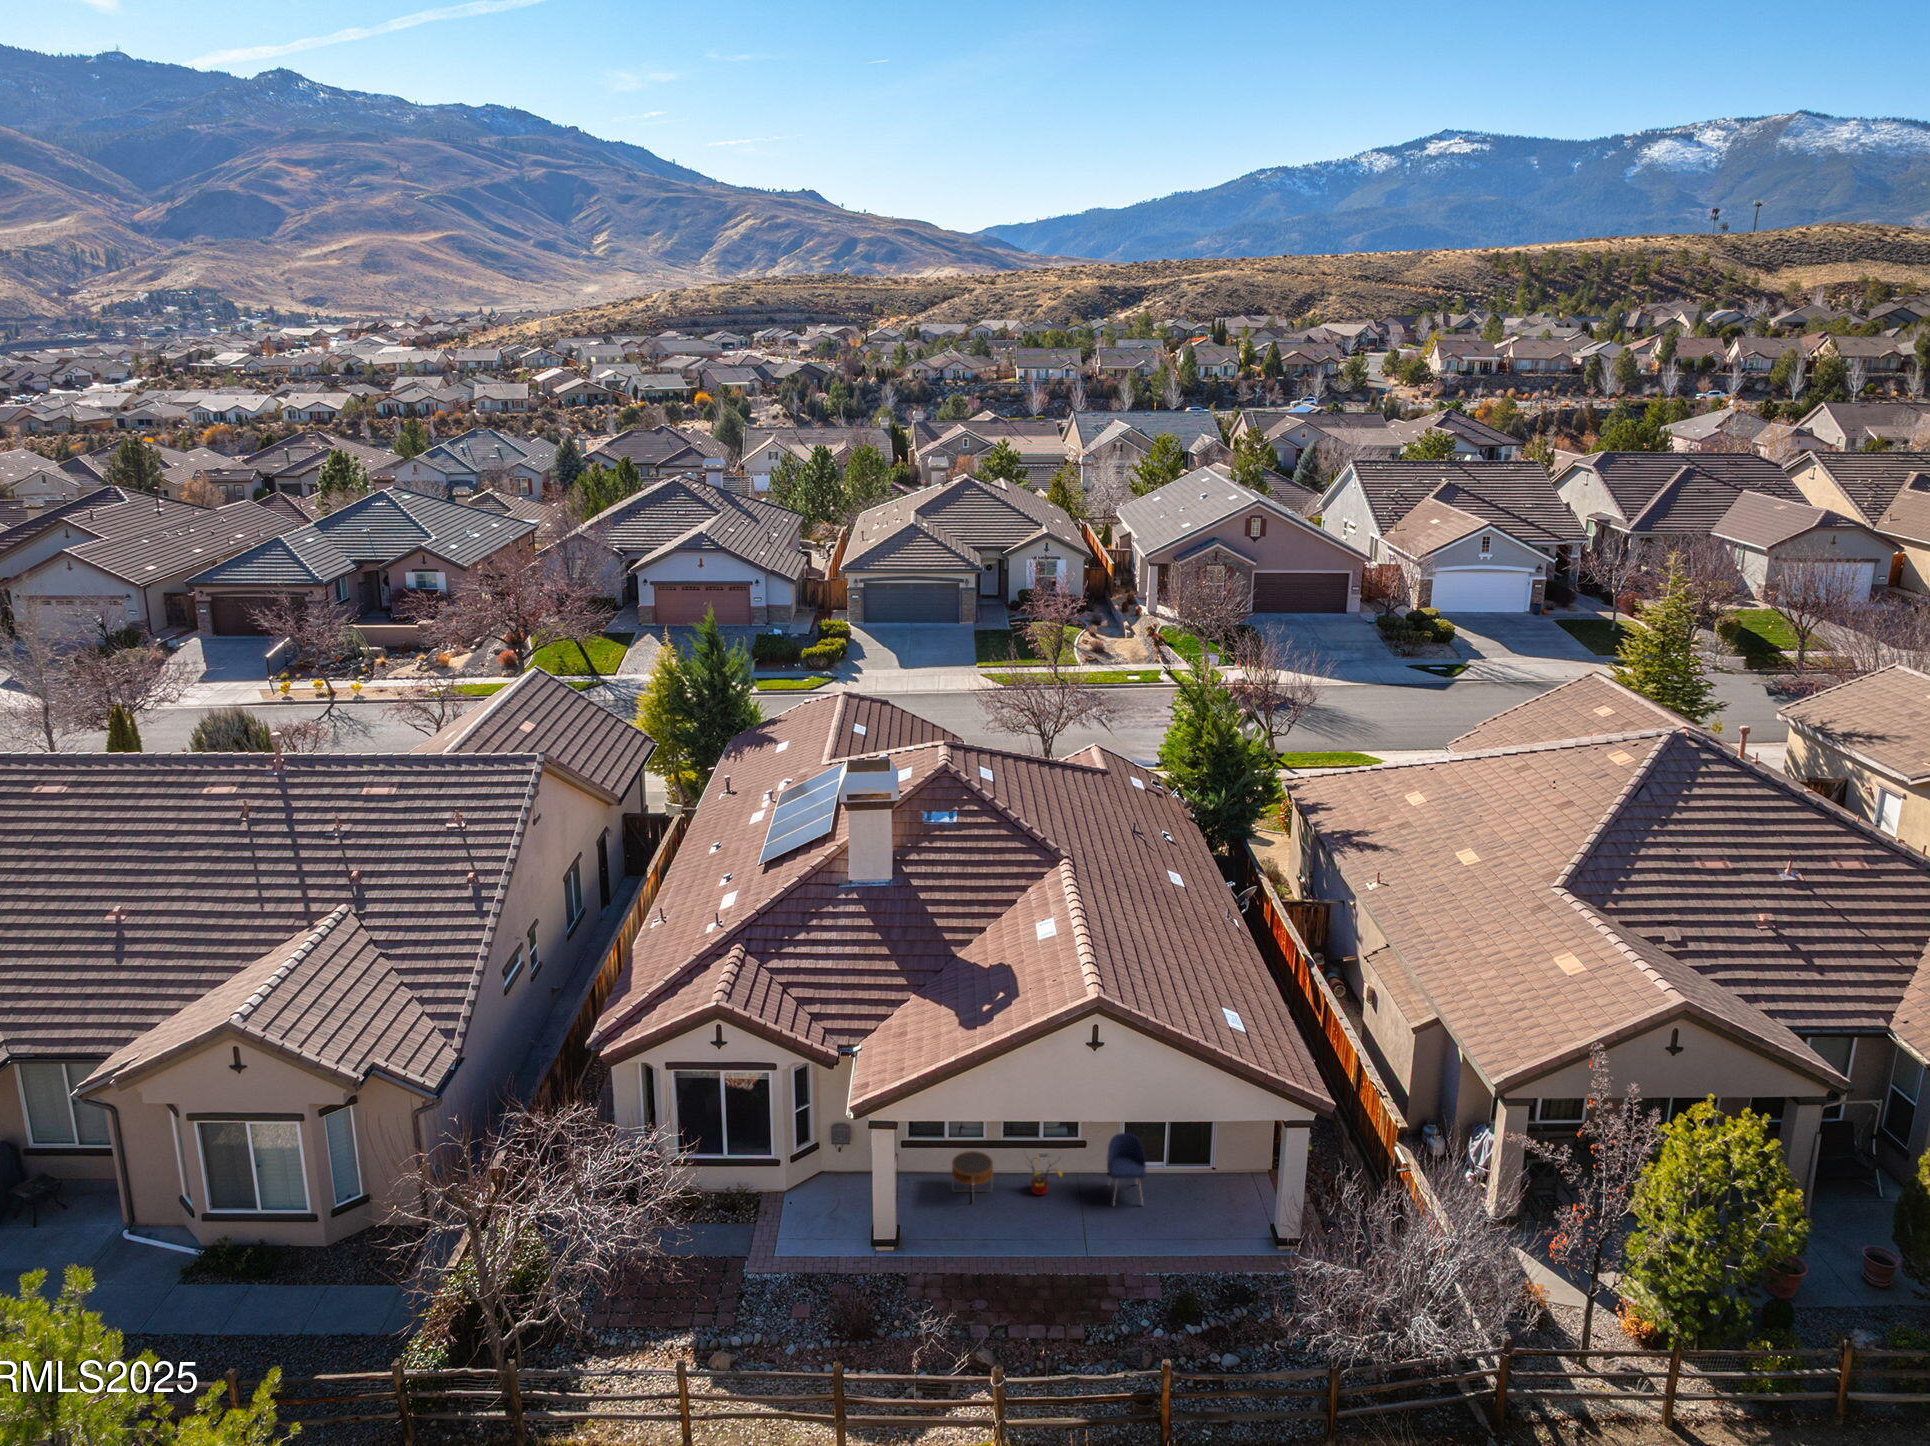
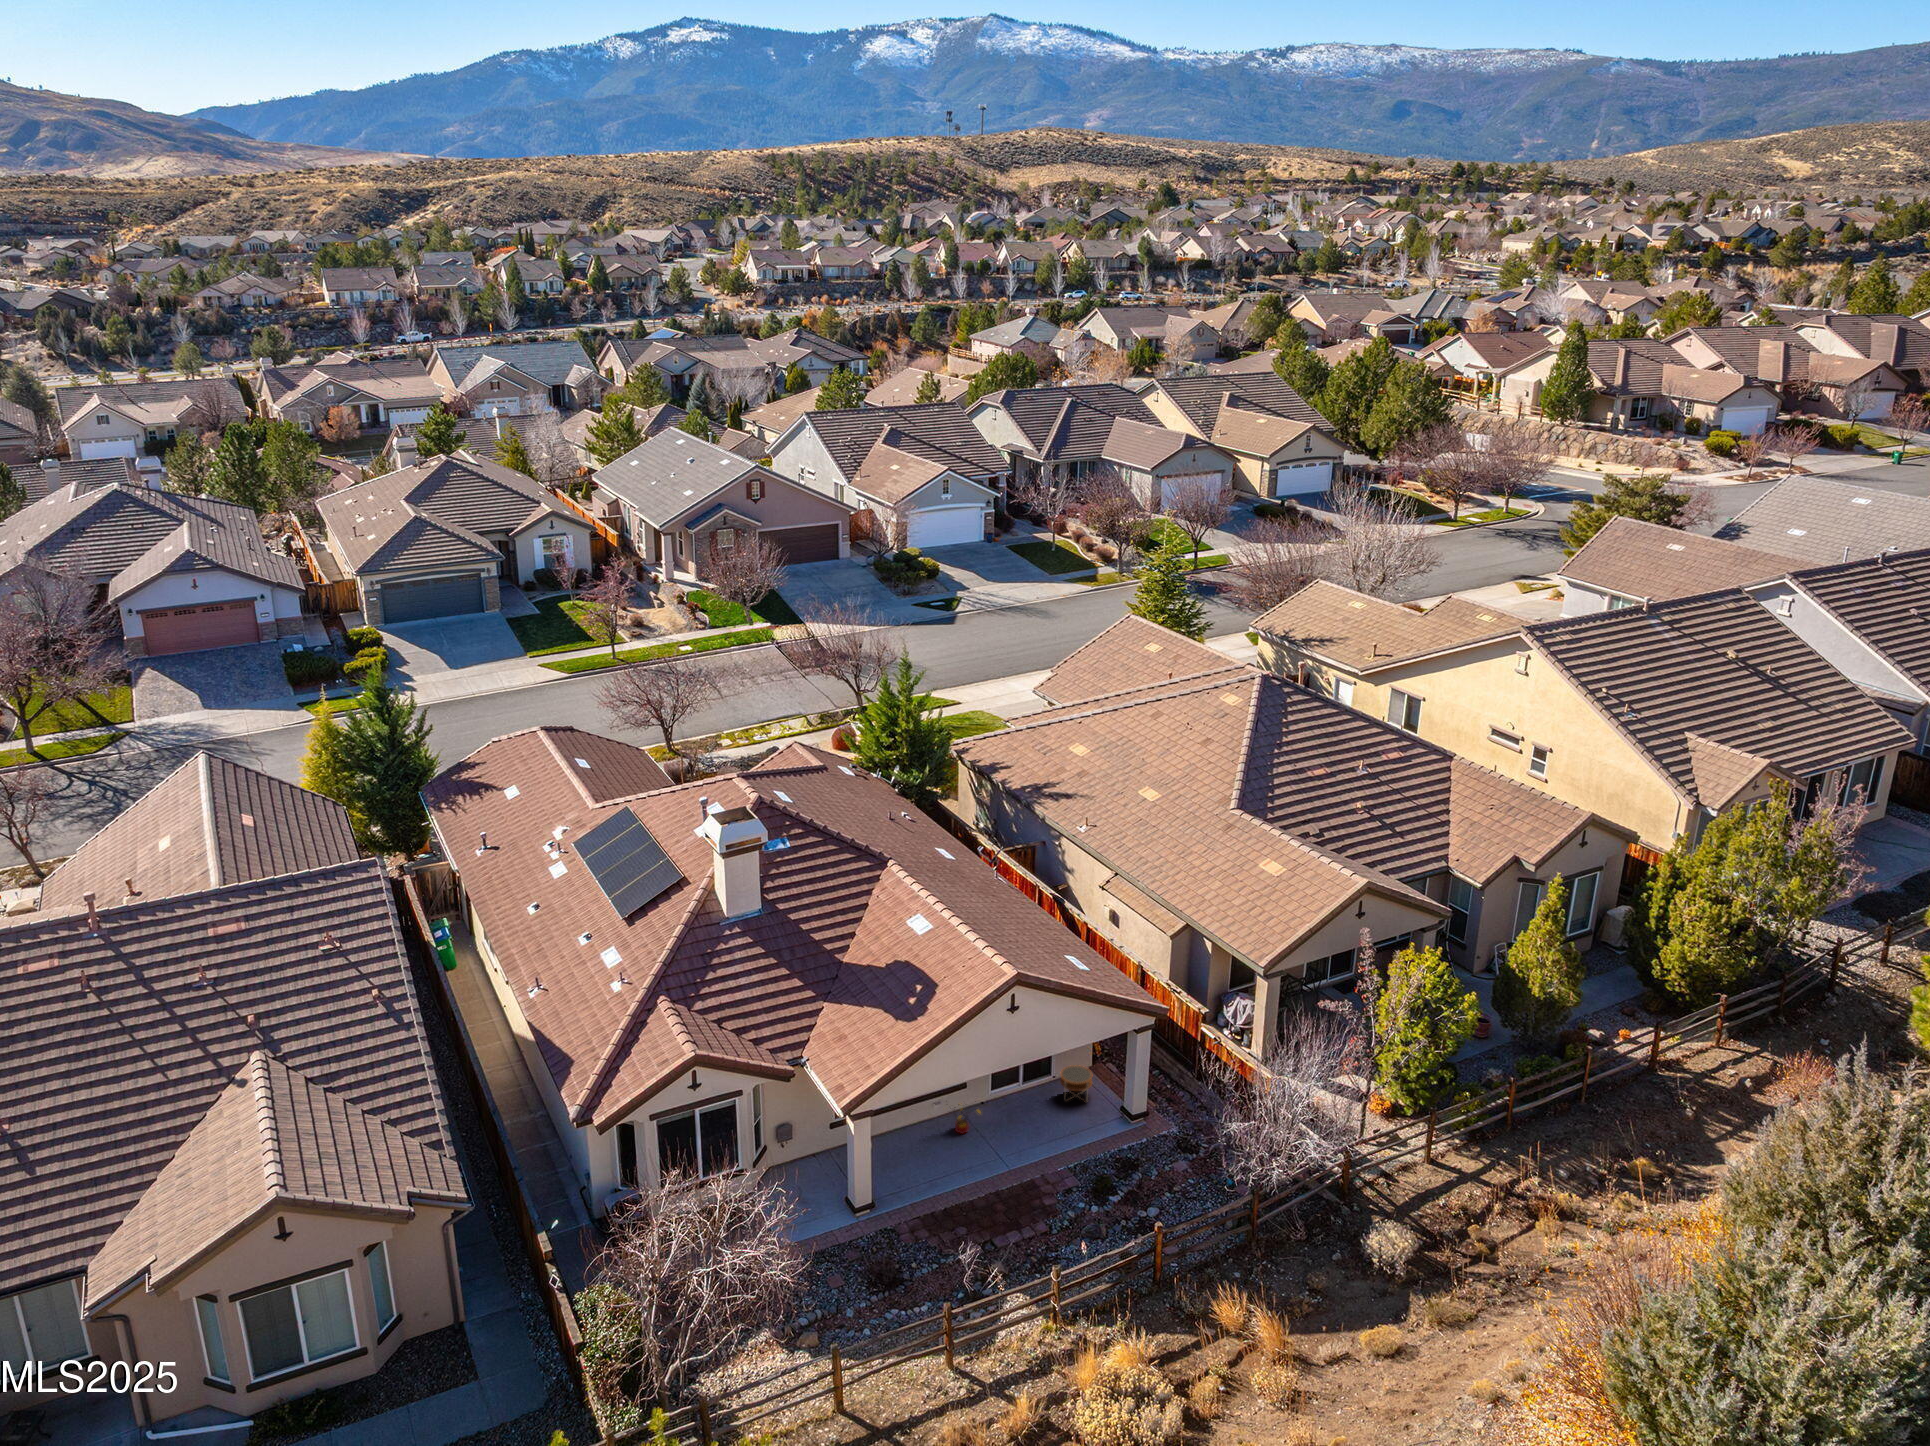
chair: present [1107,1133,1146,1202] -> none [1006,1066,1042,1125]
side table: present [952,1151,993,1199] -> present [1060,1065,1092,1100]

